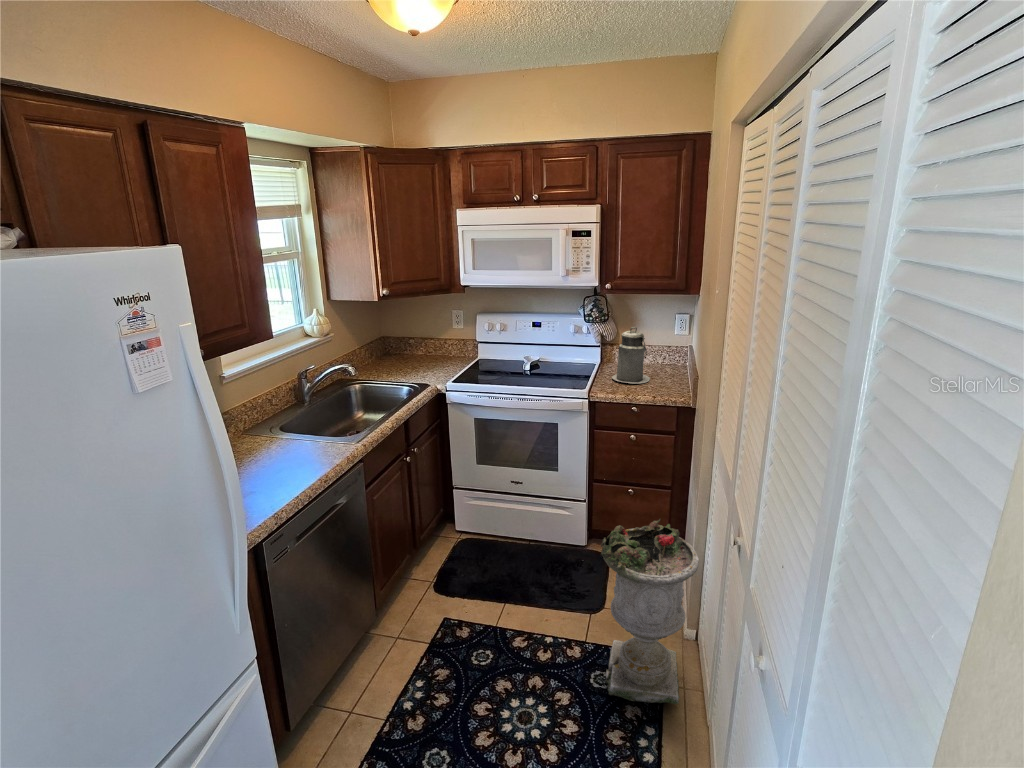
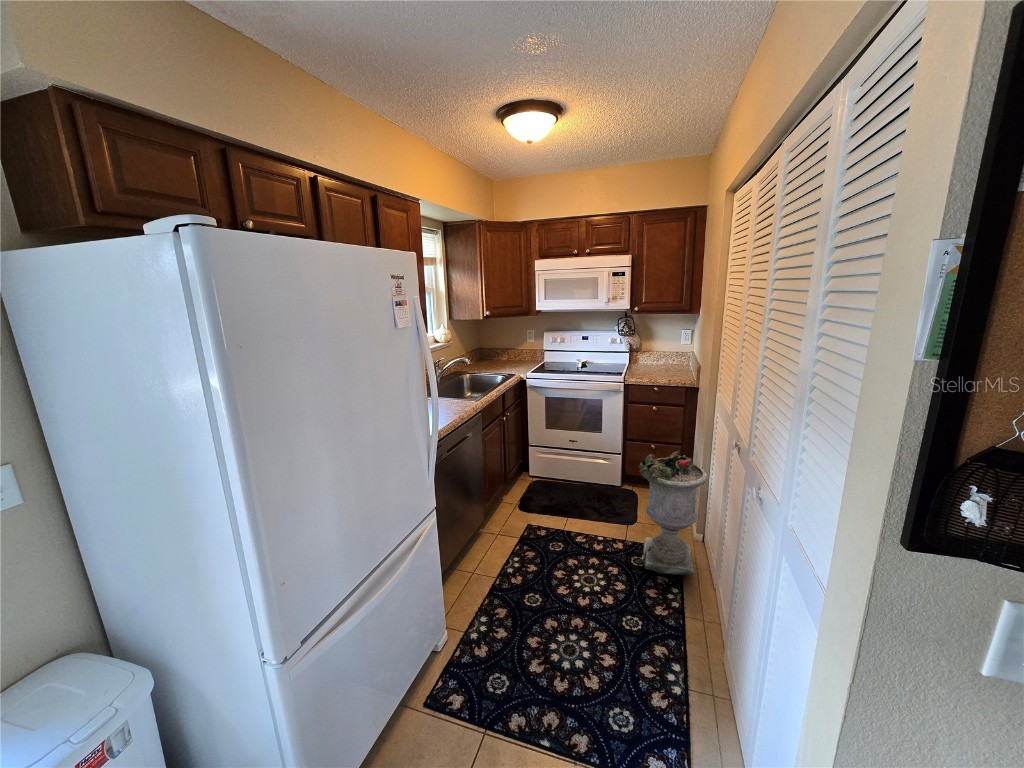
canister: present [612,327,650,384] -> none [638,335,665,373]

